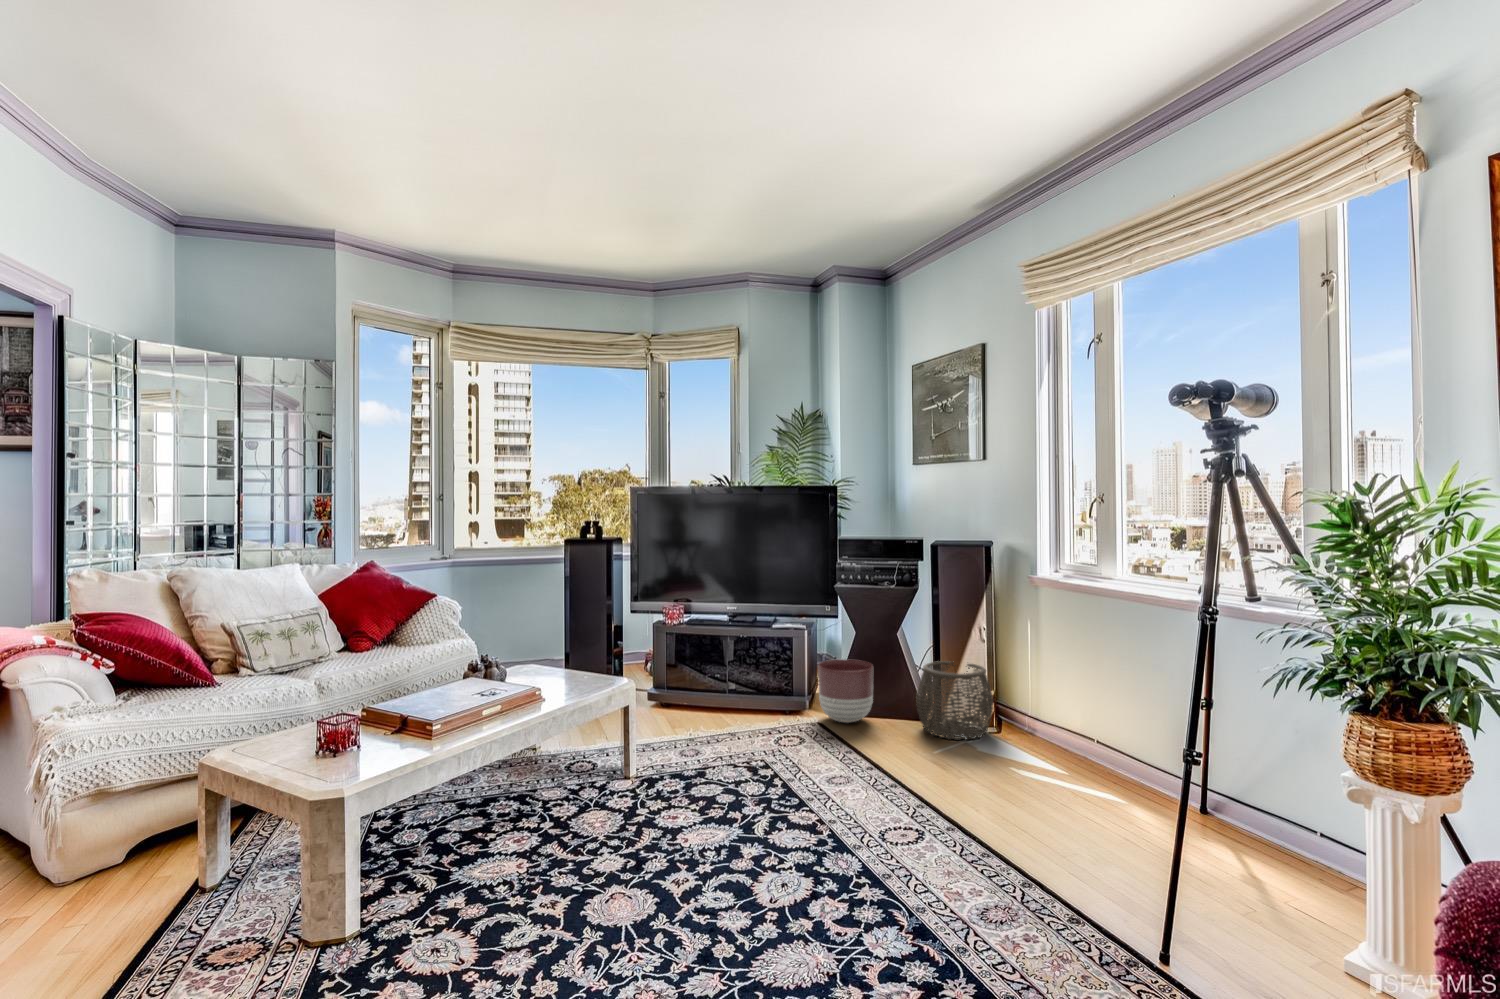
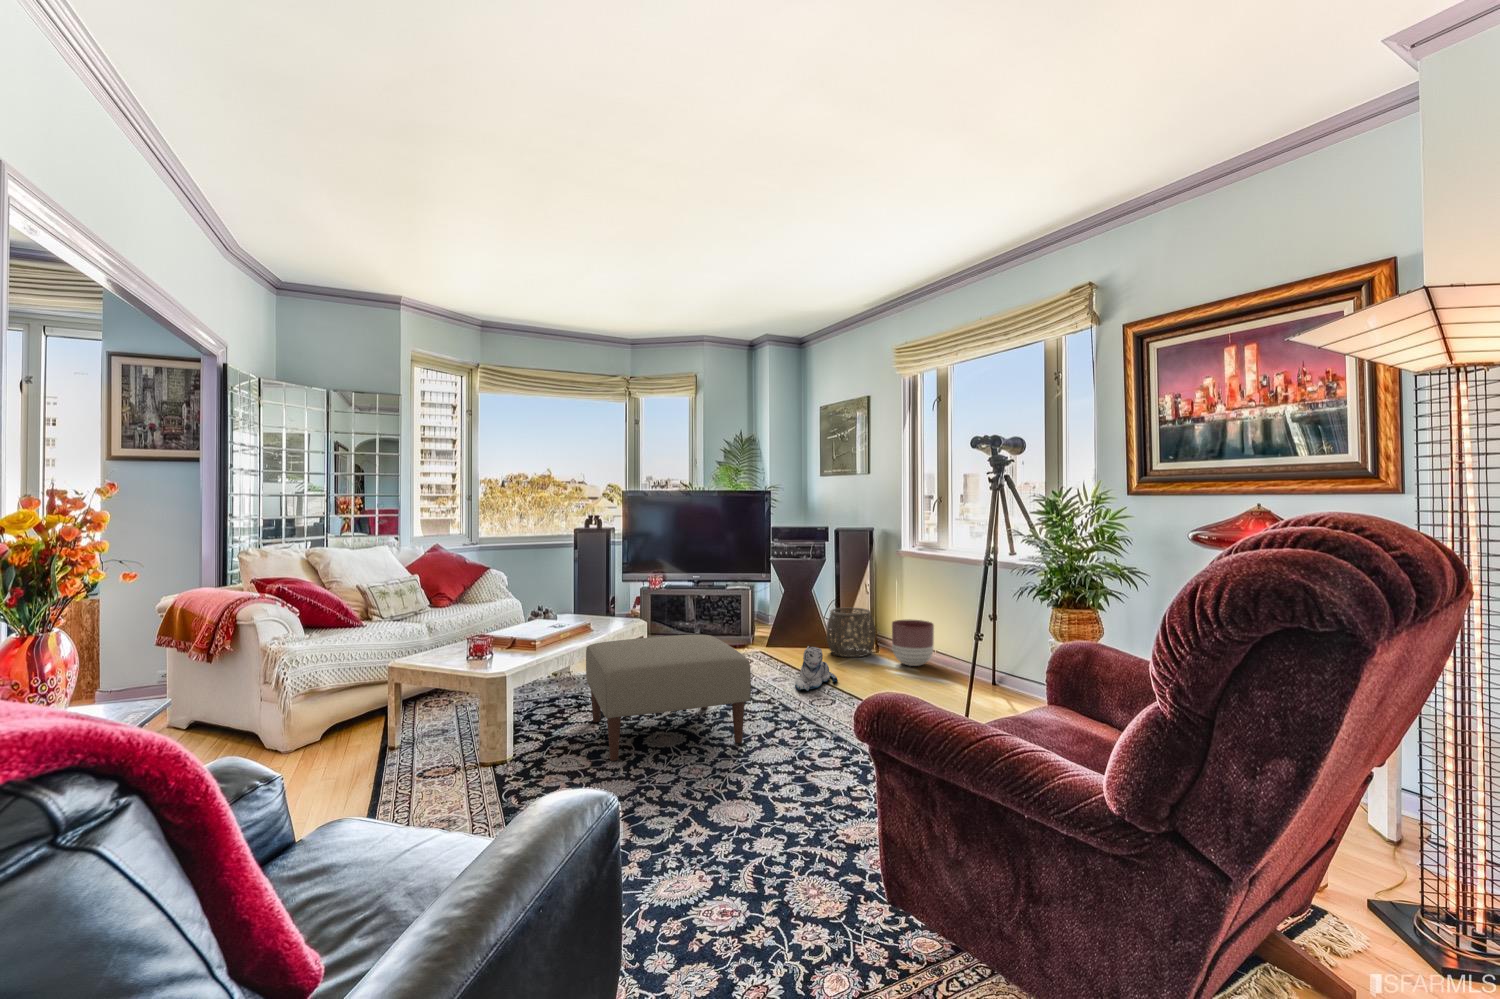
planter: present [818,659,873,723] -> present [892,620,934,666]
ottoman: none [499,716,763,955] -> present [586,635,751,761]
plush toy: none [861,731,930,807] -> present [795,646,837,691]

